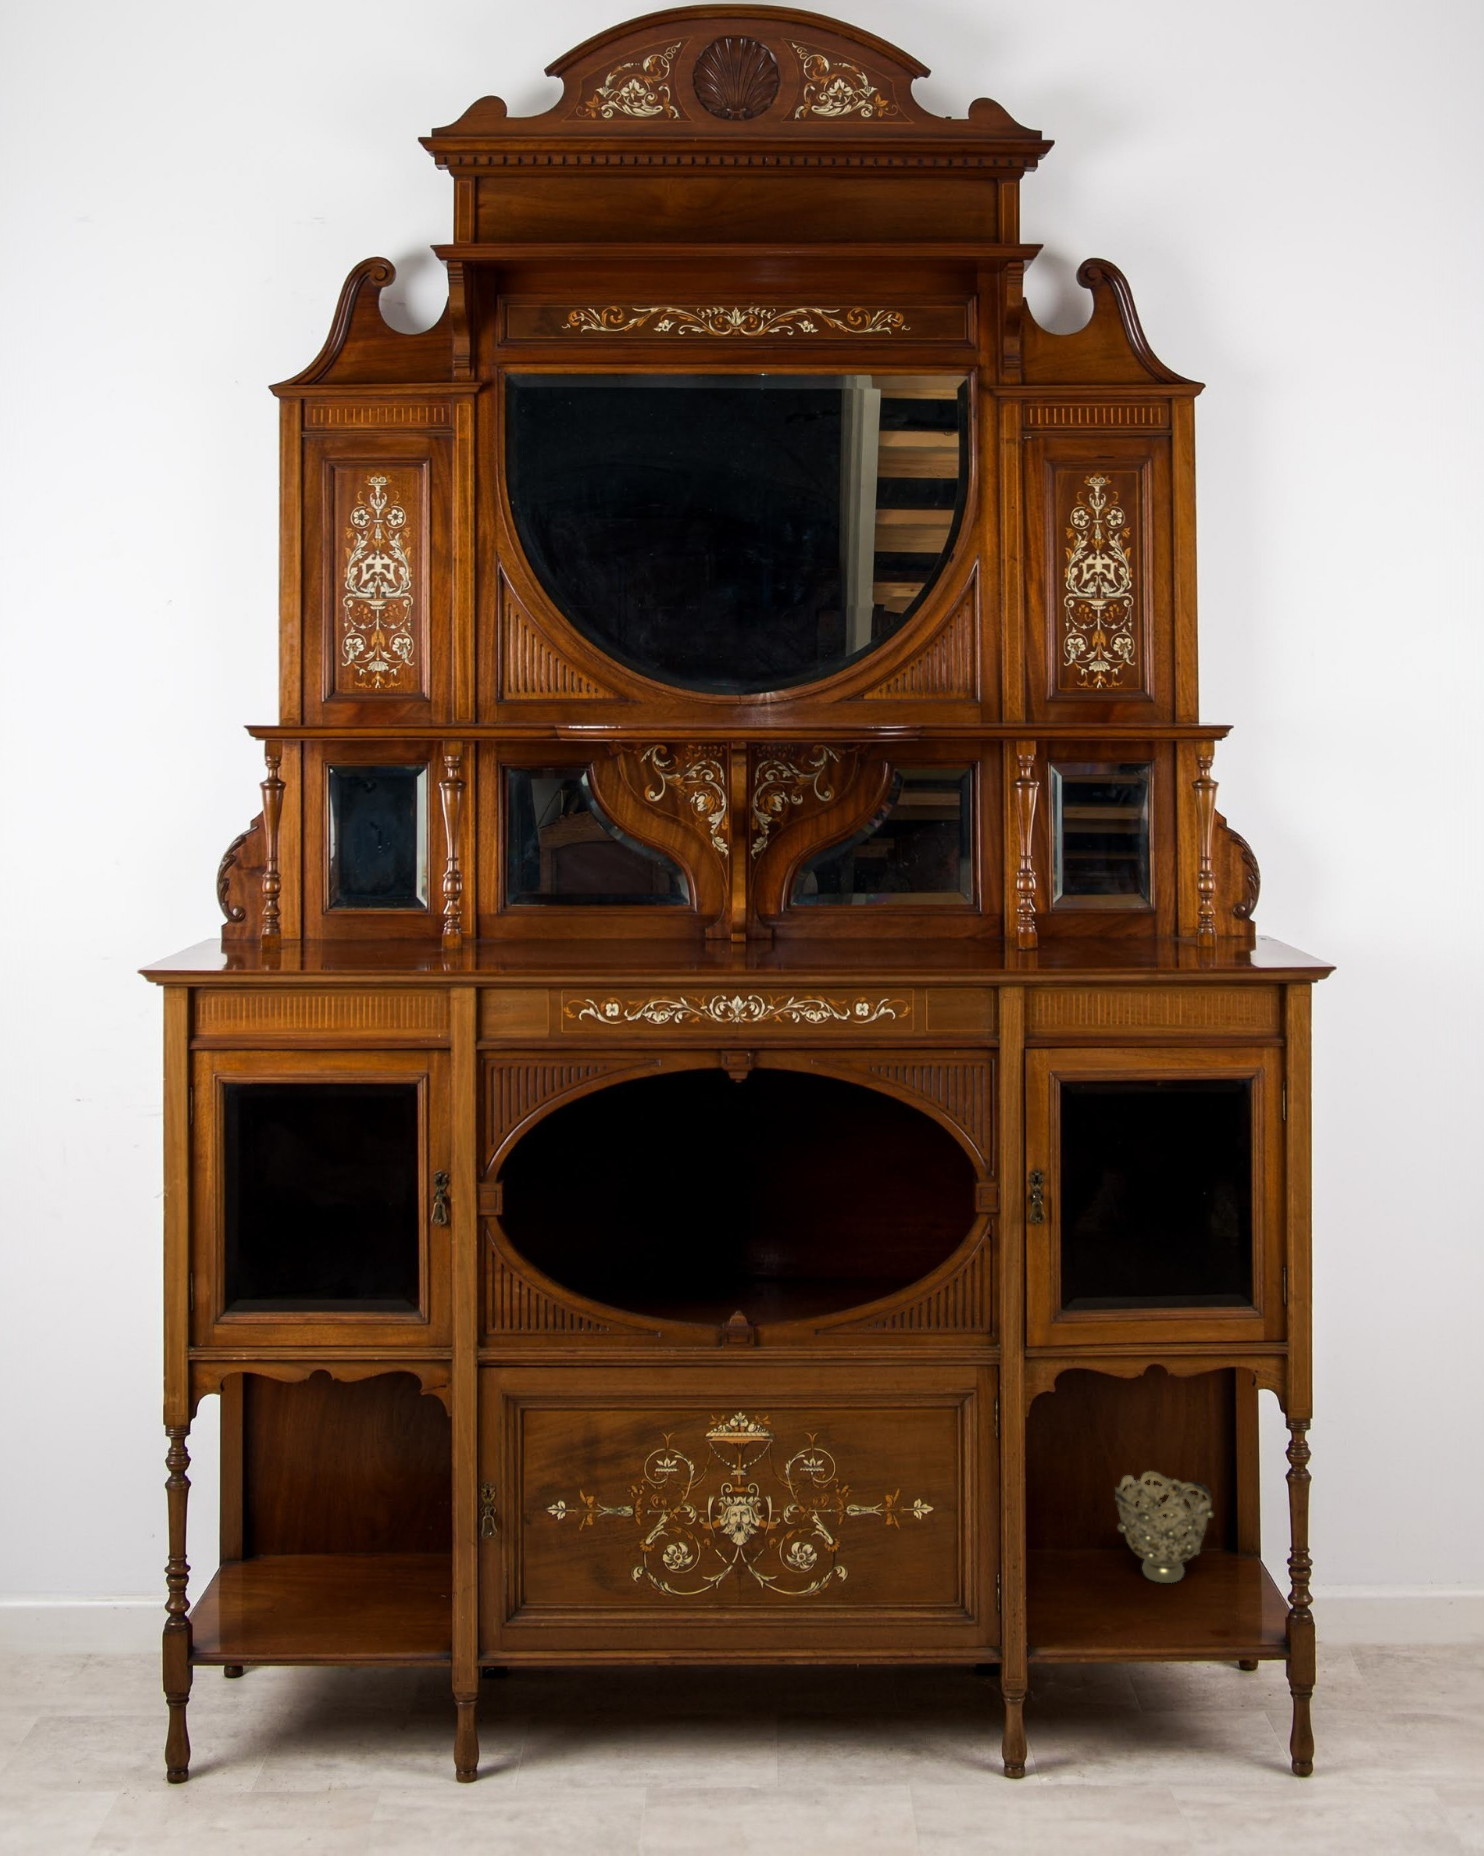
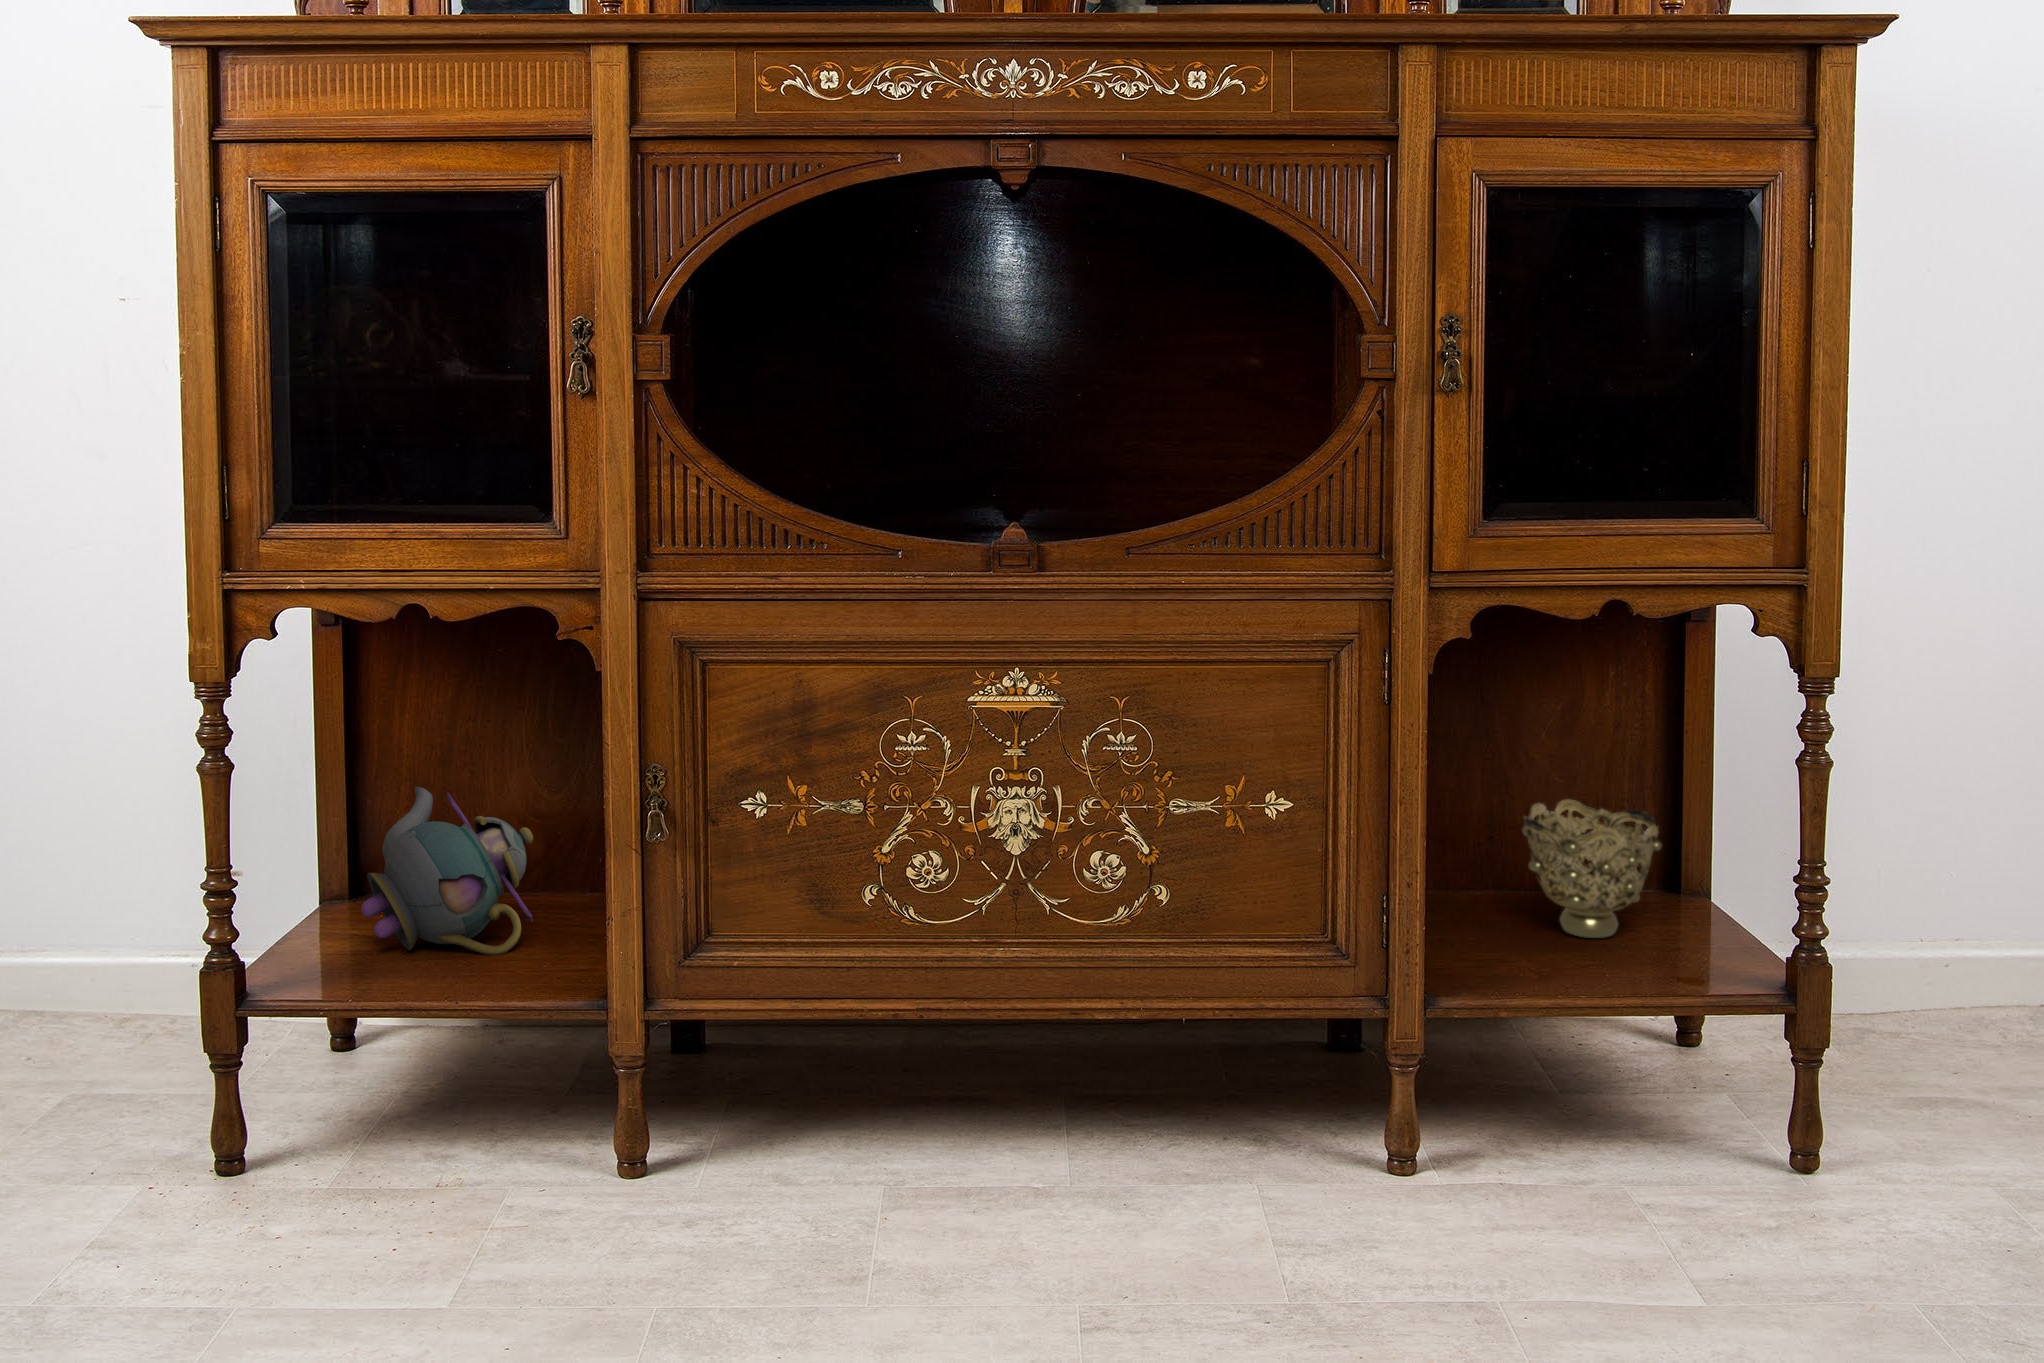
teapot: none [260,1466,385,1600] -> present [361,787,533,955]

